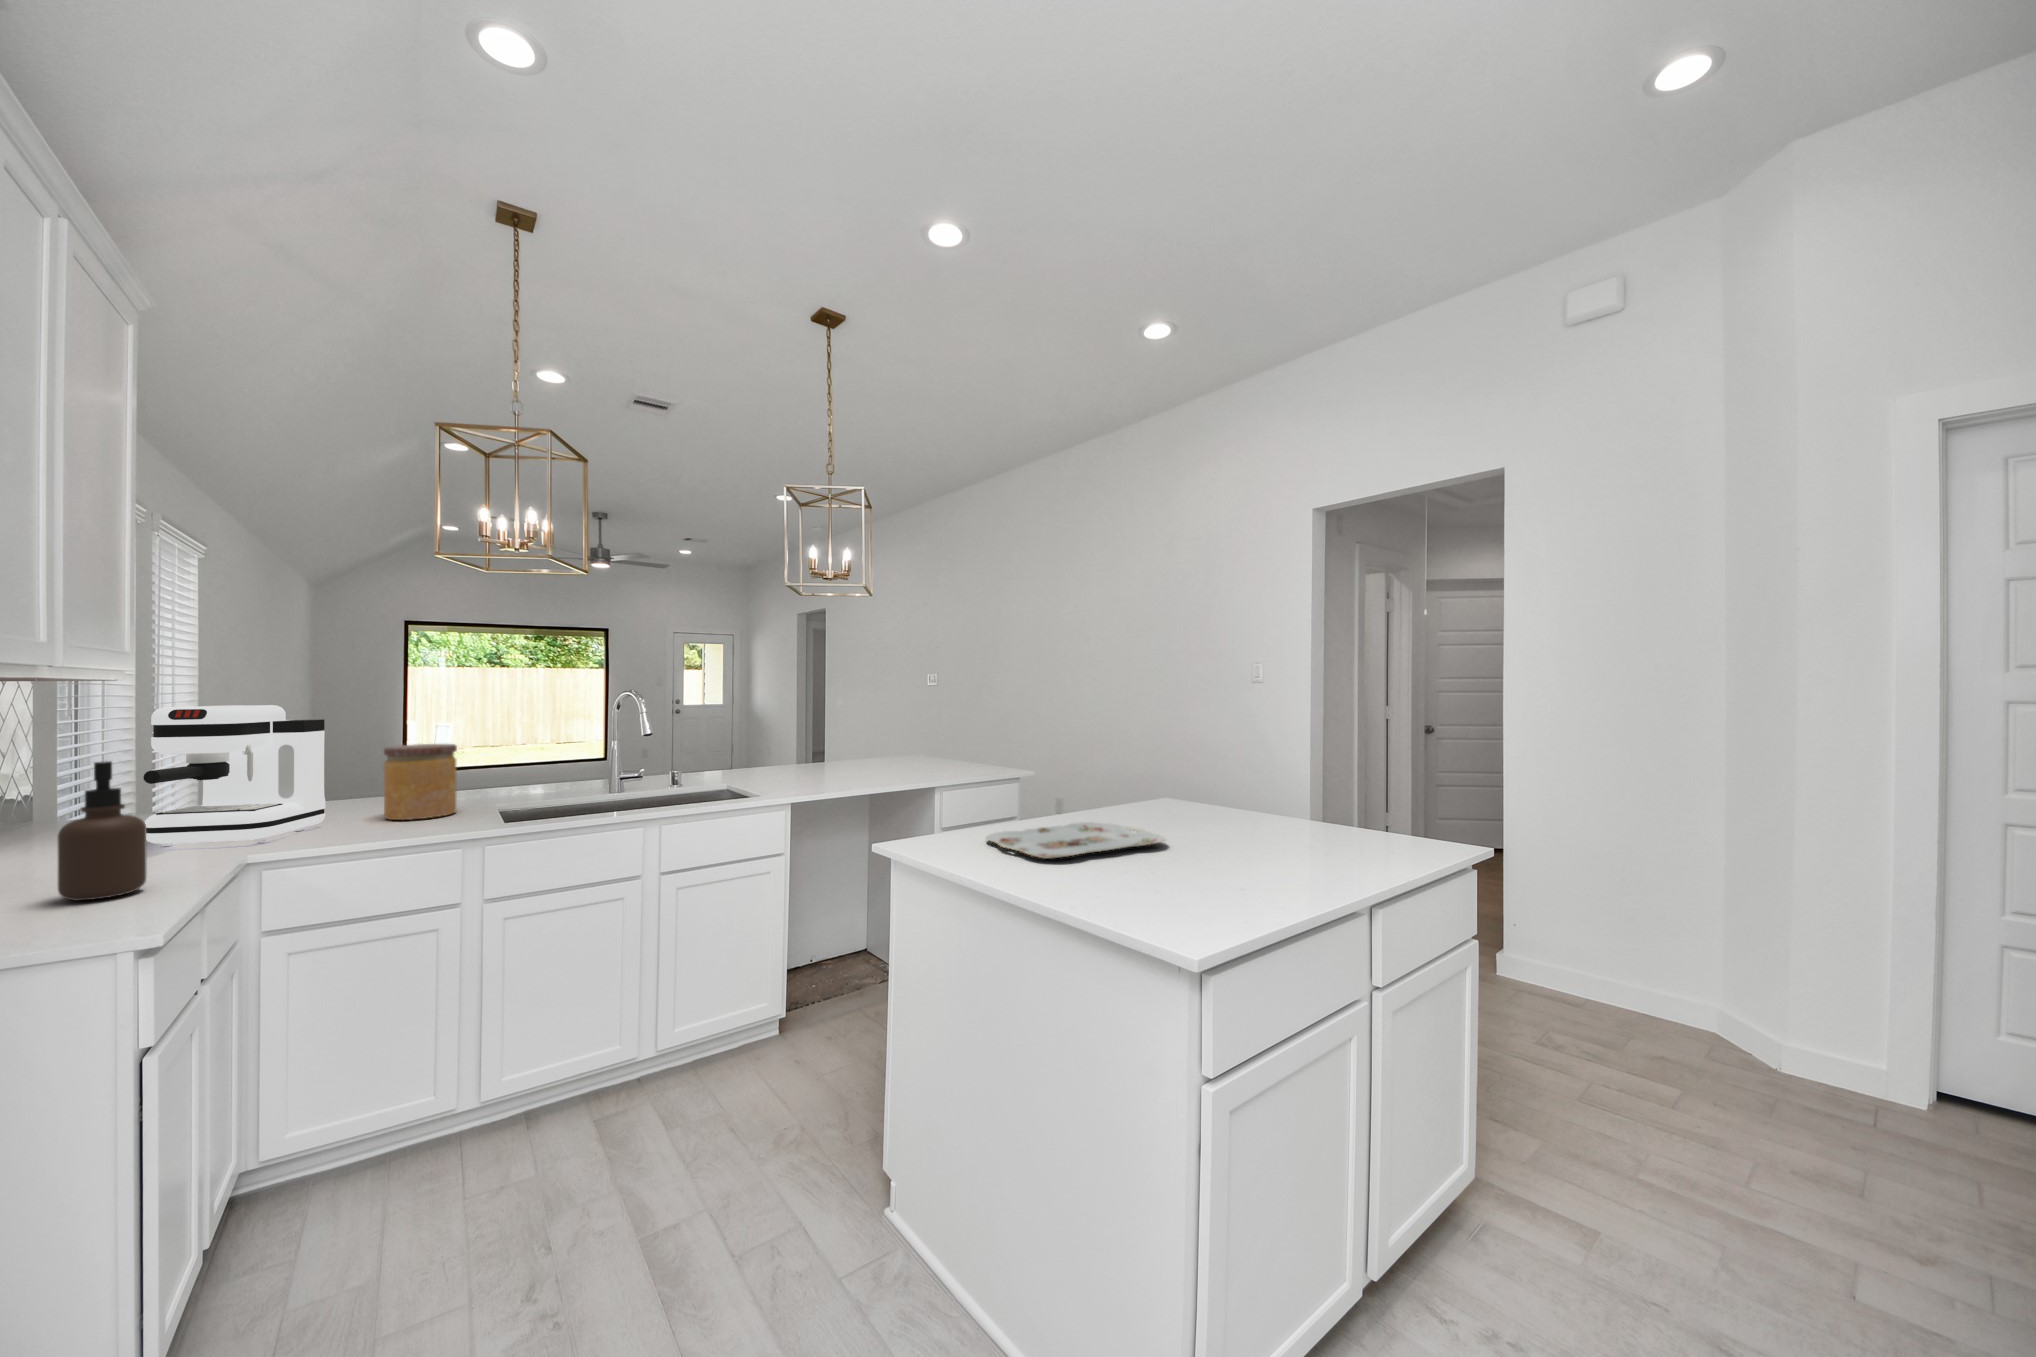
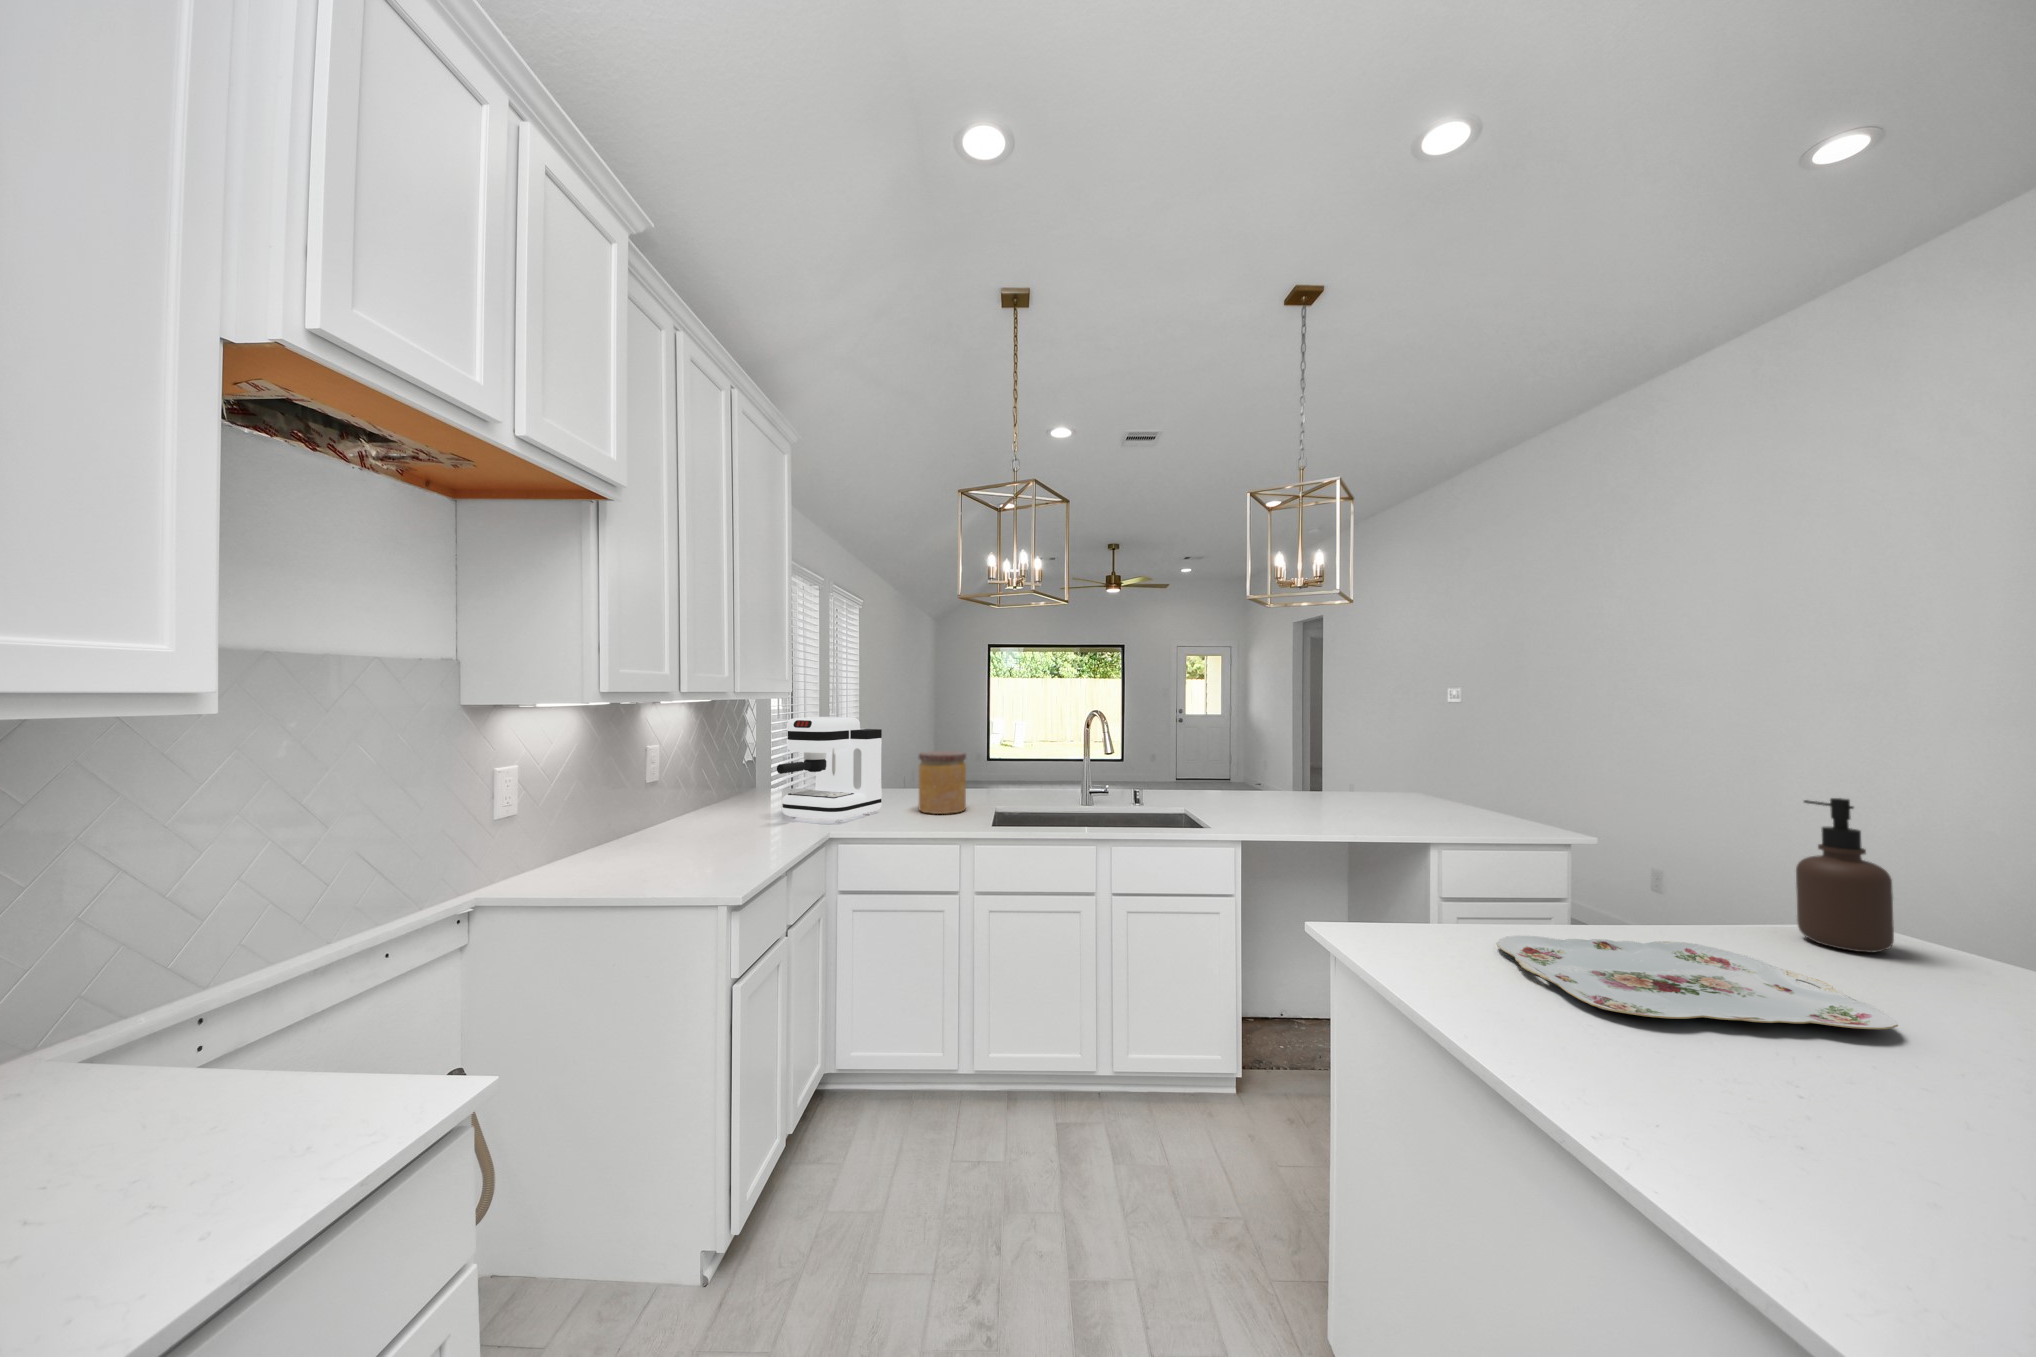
soap dispenser: present [58,761,146,901] -> present [1796,798,1894,952]

